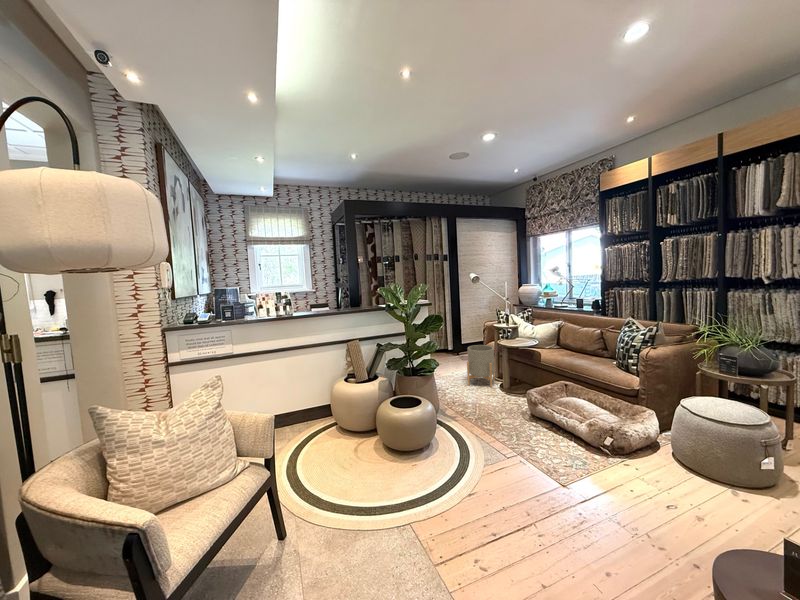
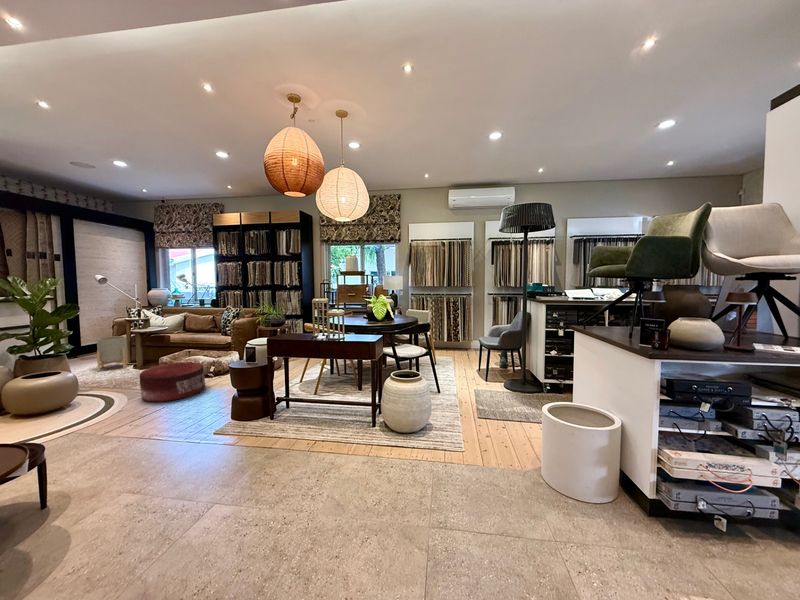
pouf: none [499,419,604,514] -> present [140,362,205,402]

